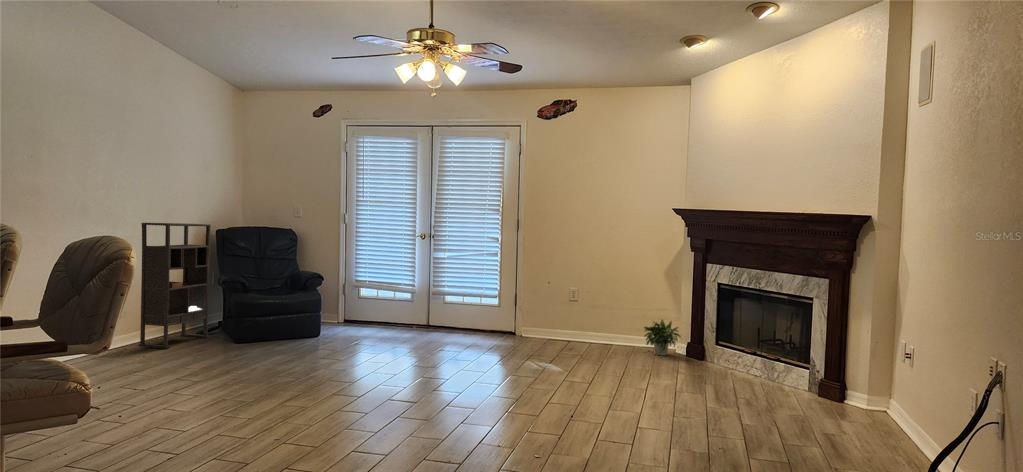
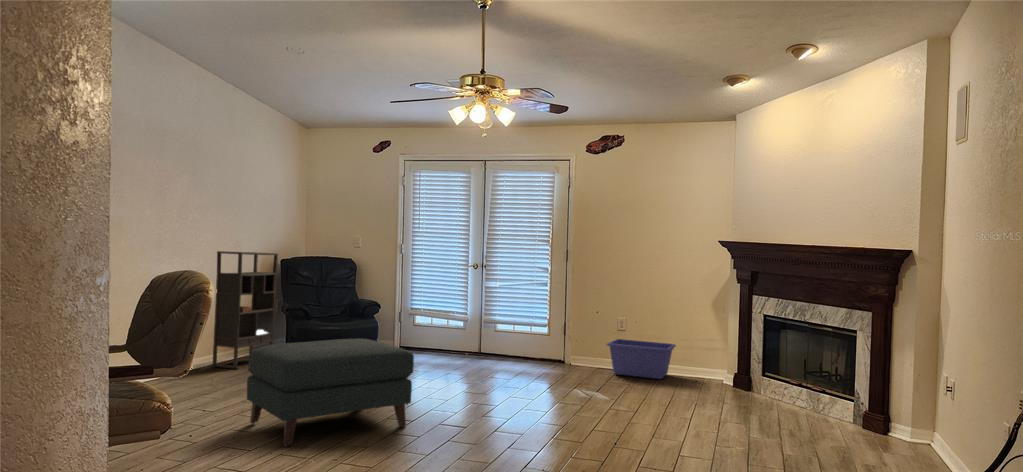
storage bin: none [559,309,629,349] -> present [607,339,676,379]
ottoman: none [174,316,359,436] -> present [247,339,414,447]
potted plant: present [644,320,681,356] -> none [689,350,732,386]

